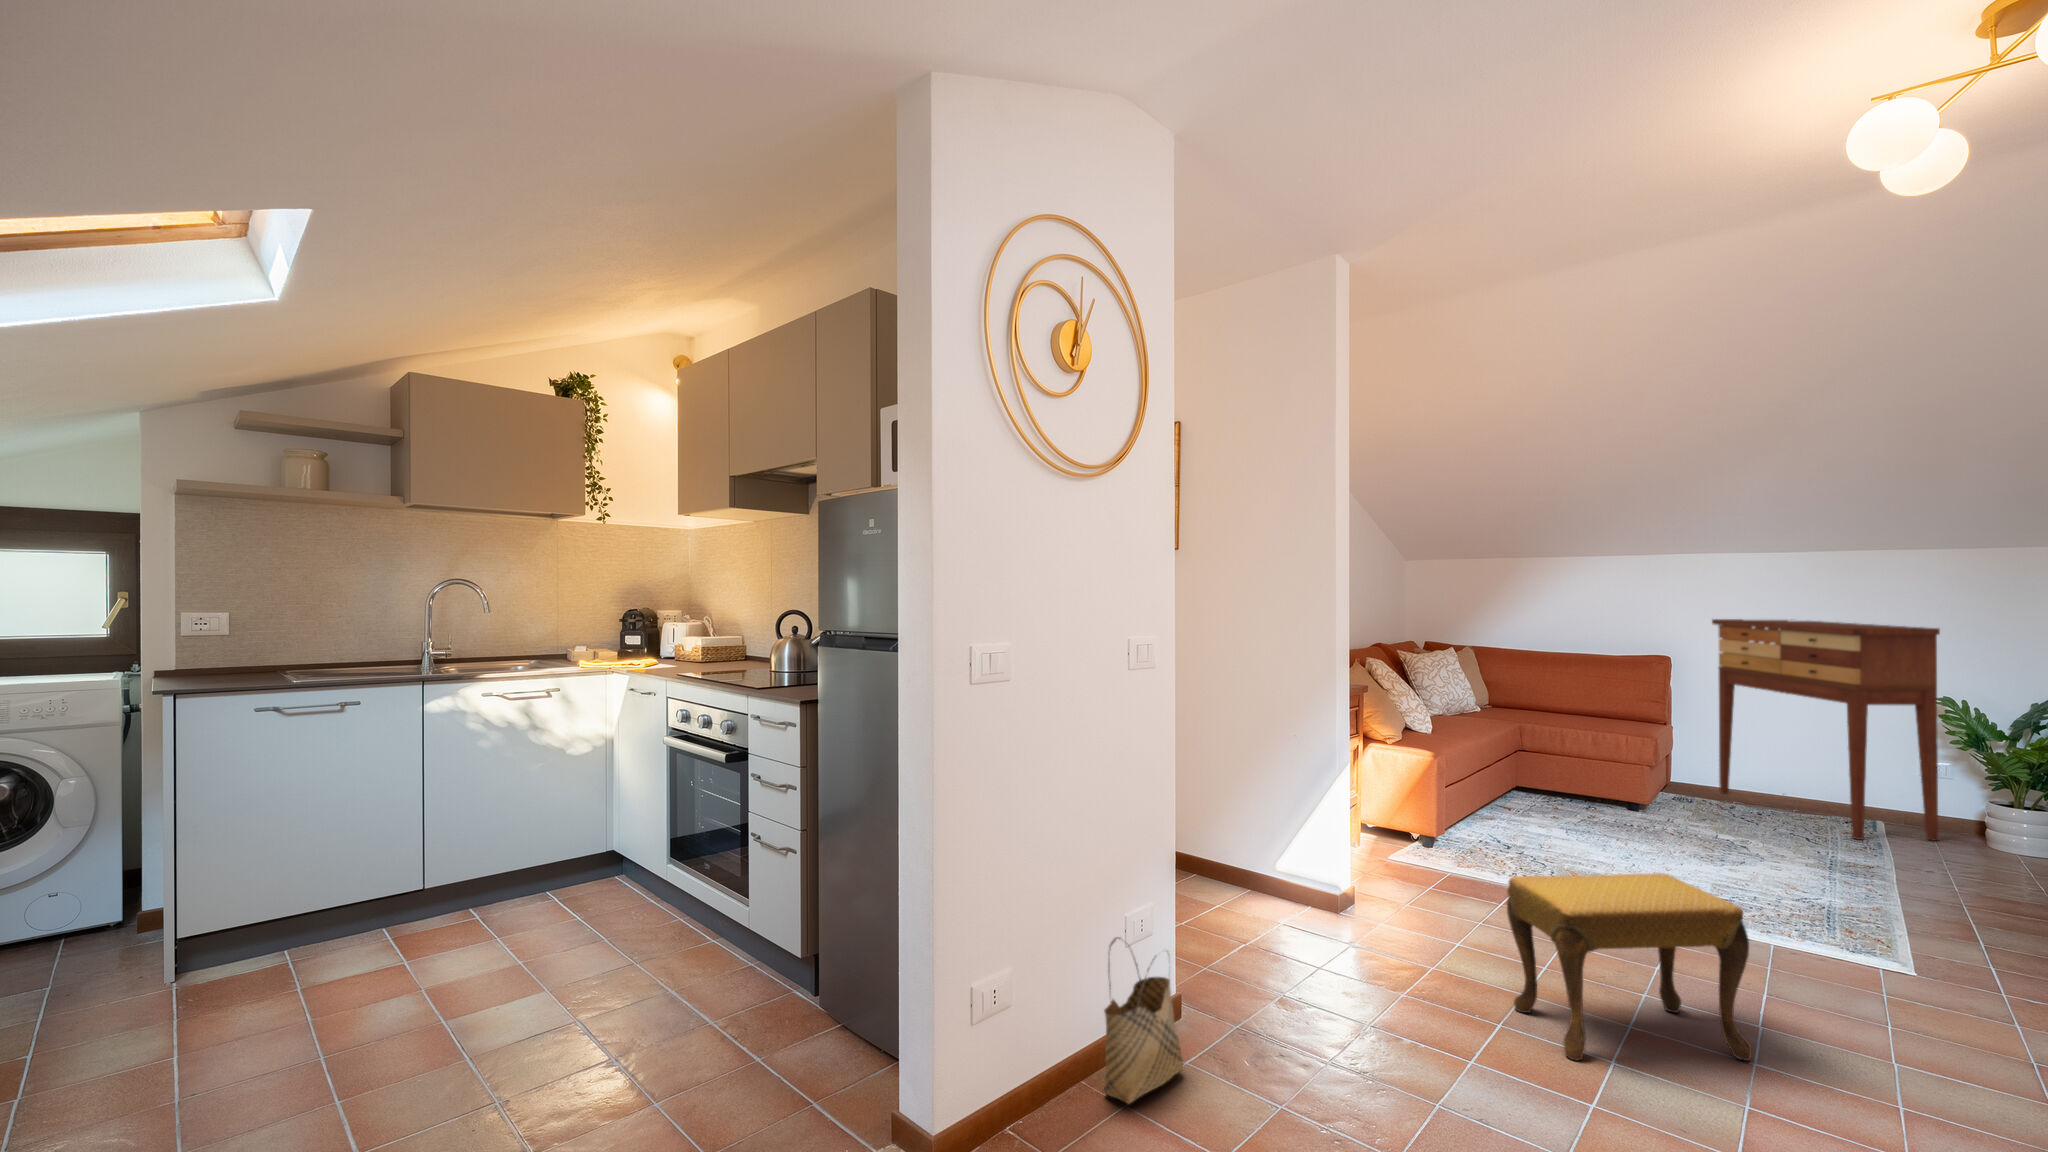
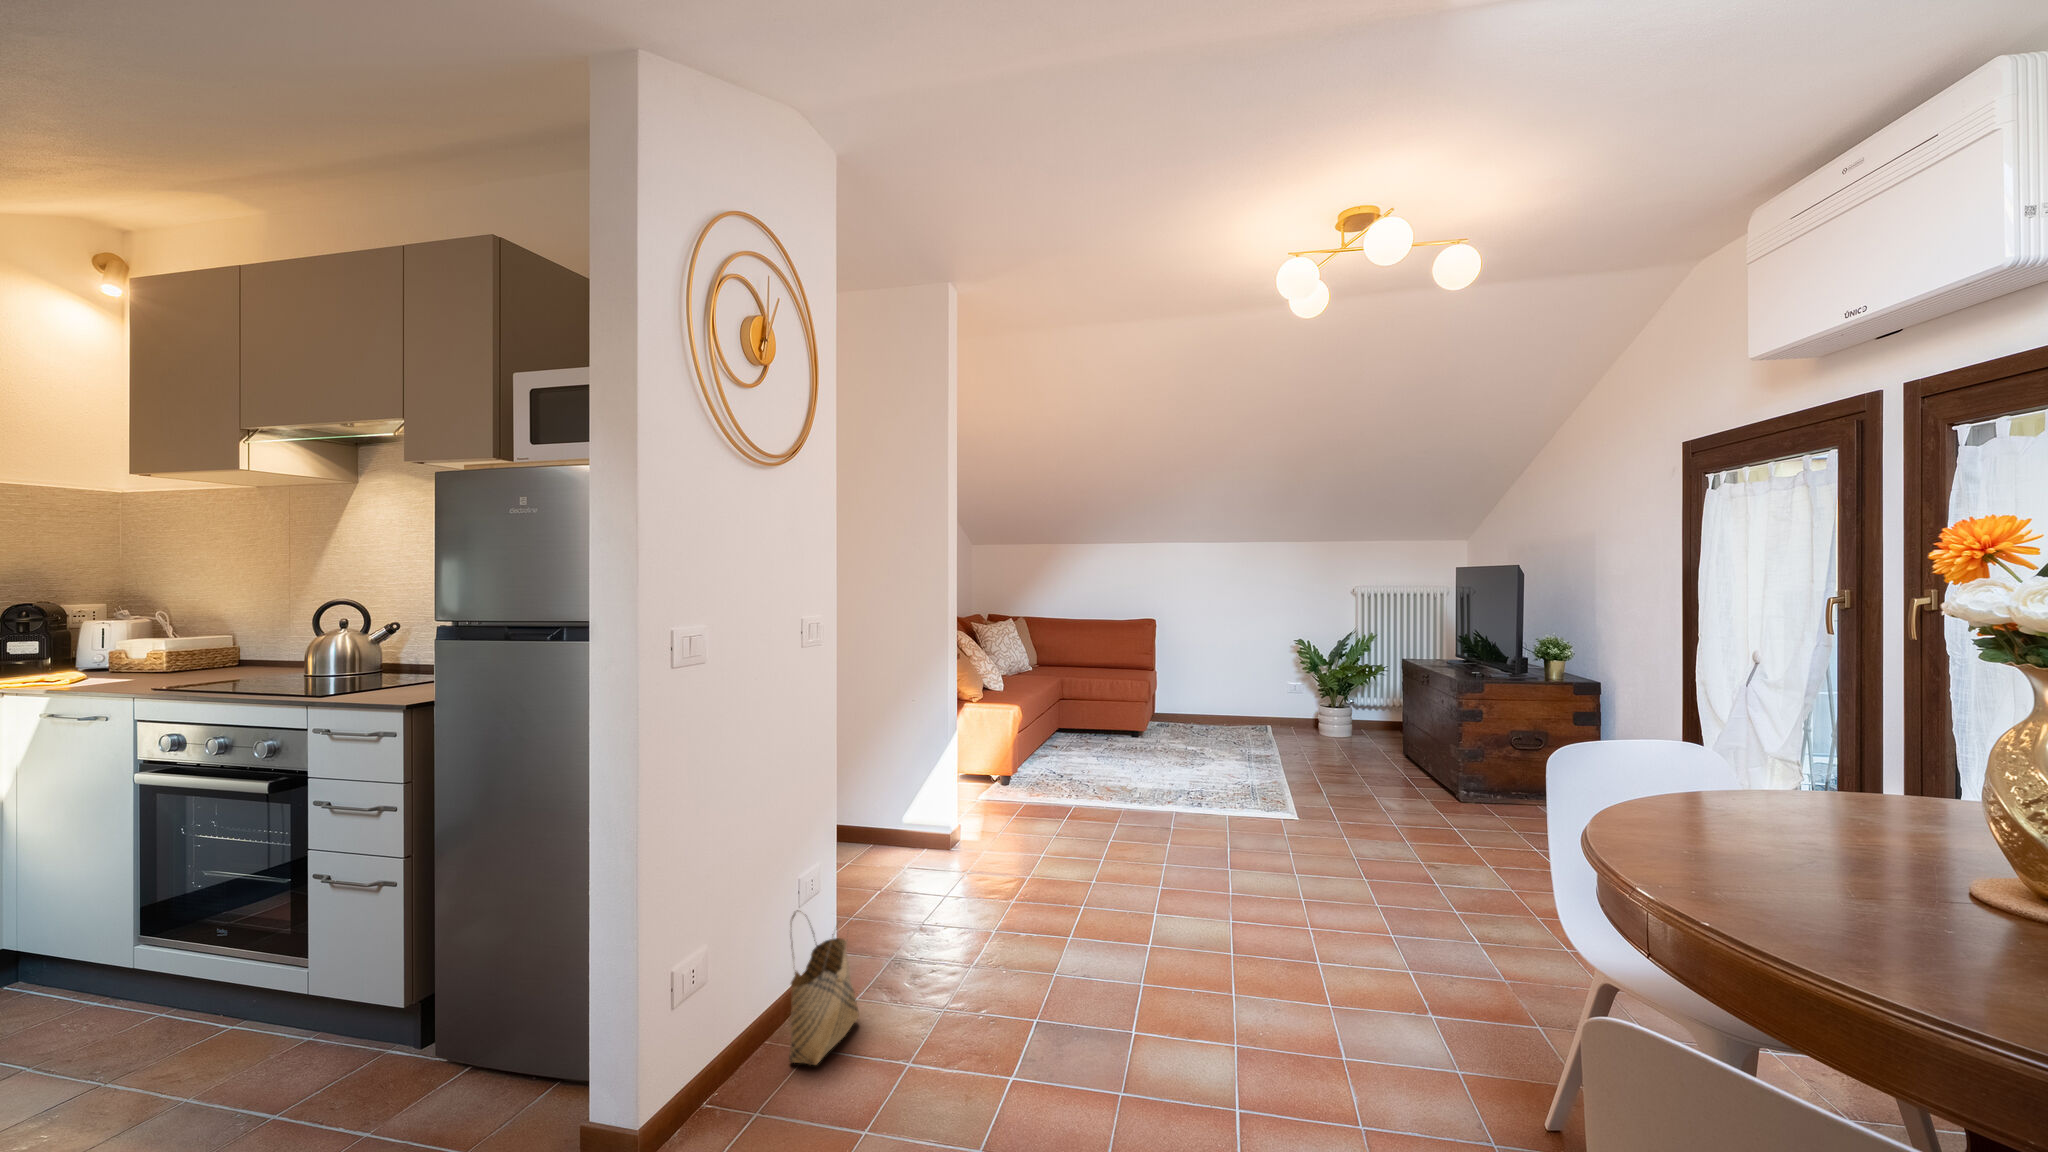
console table: present [1712,619,1940,841] -> none [1177,594,1298,740]
footstool: present [1507,873,1752,1061] -> none [1091,782,1240,930]

